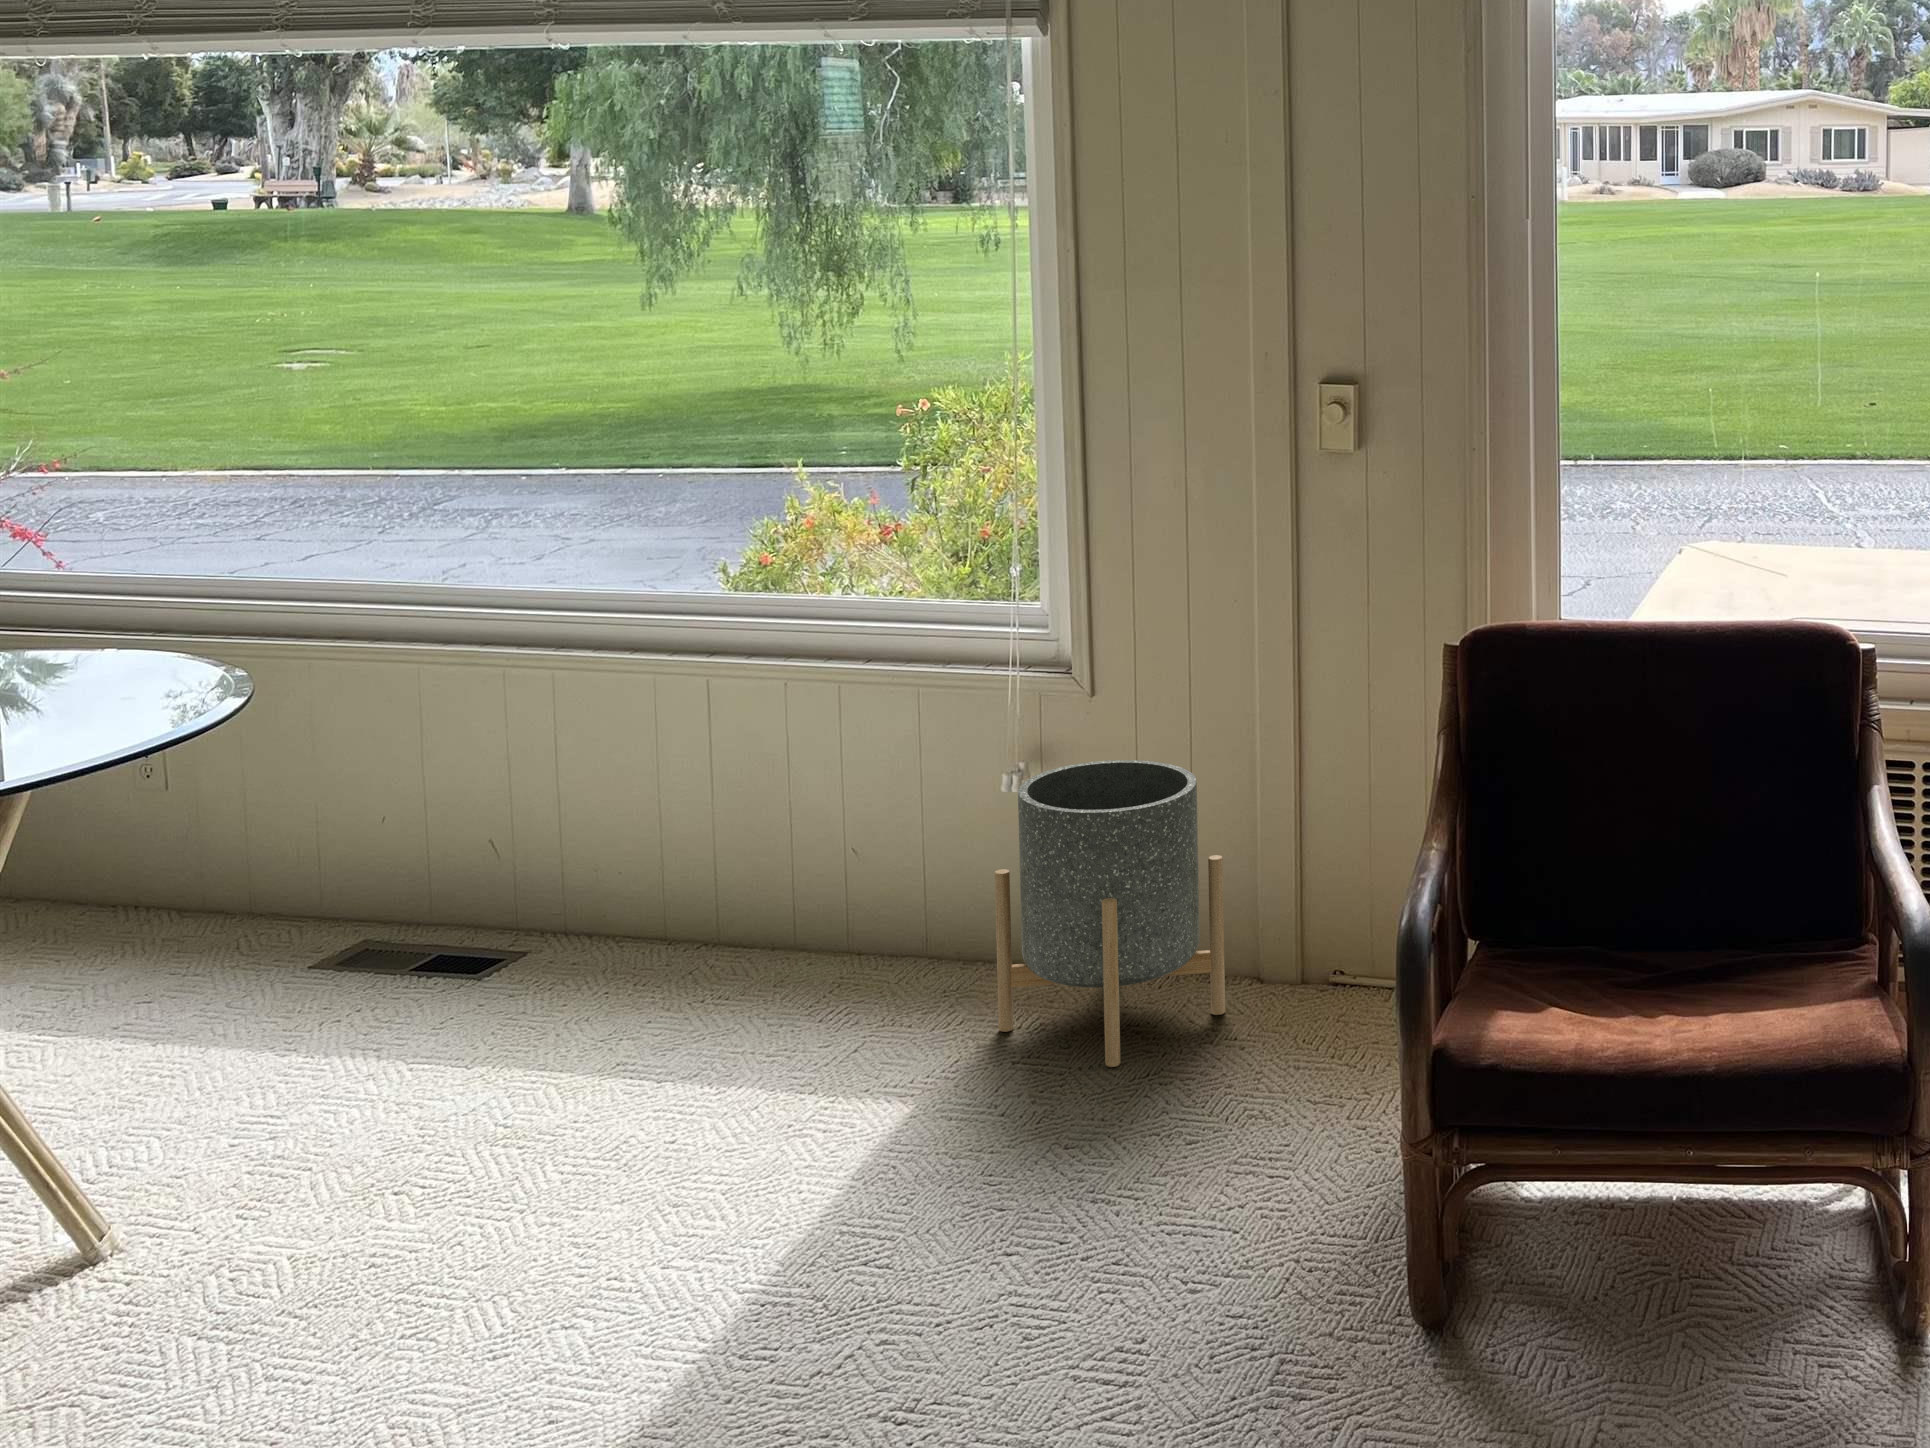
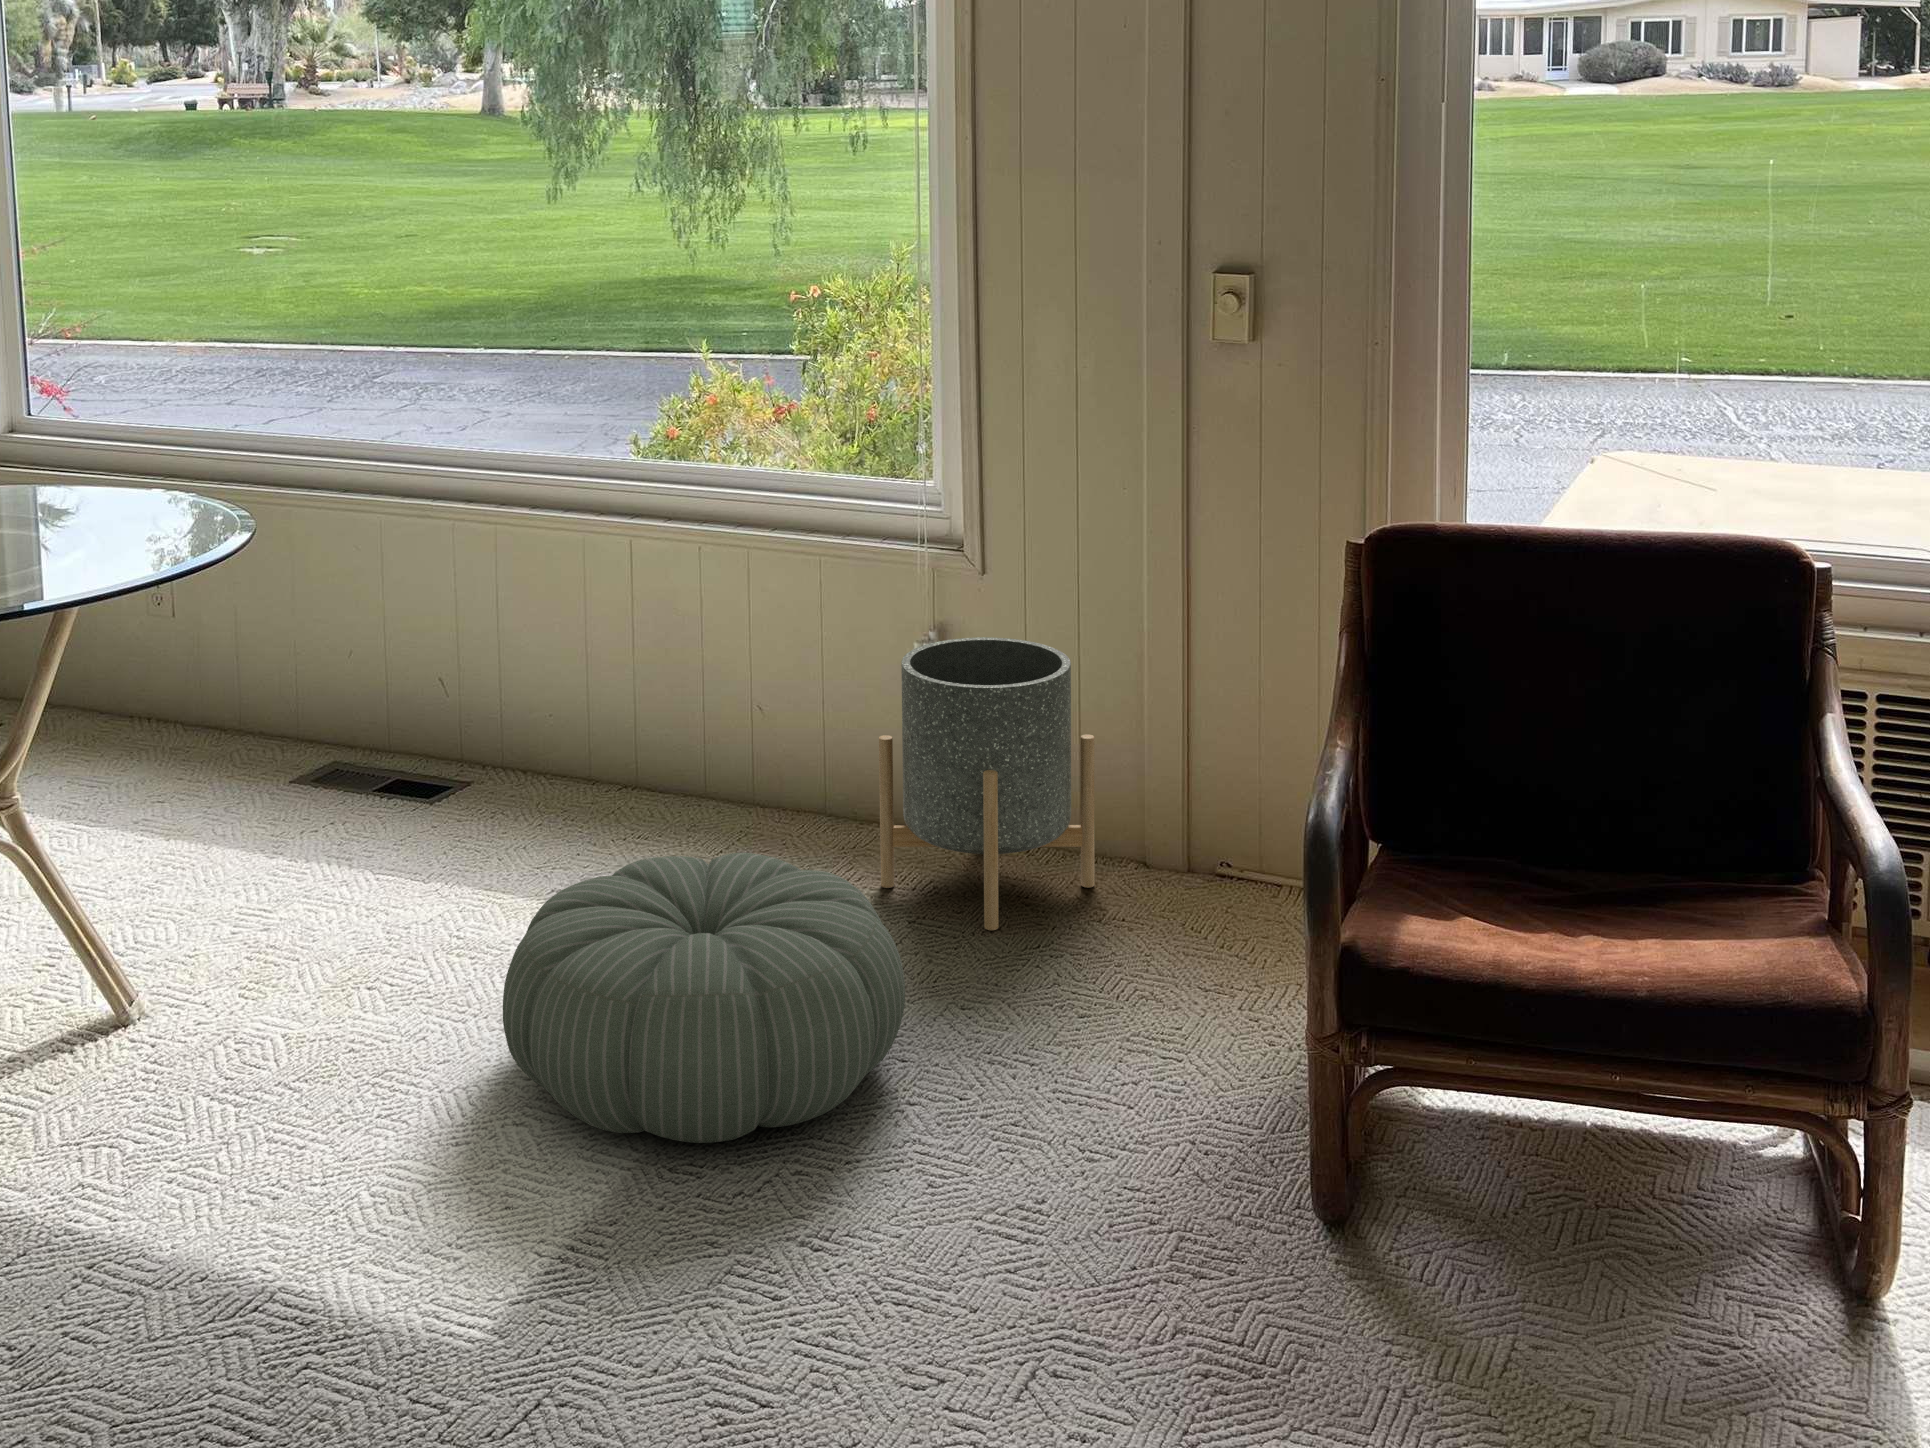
pouf: none [553,1003,1006,1317] -> present [503,853,905,1143]

